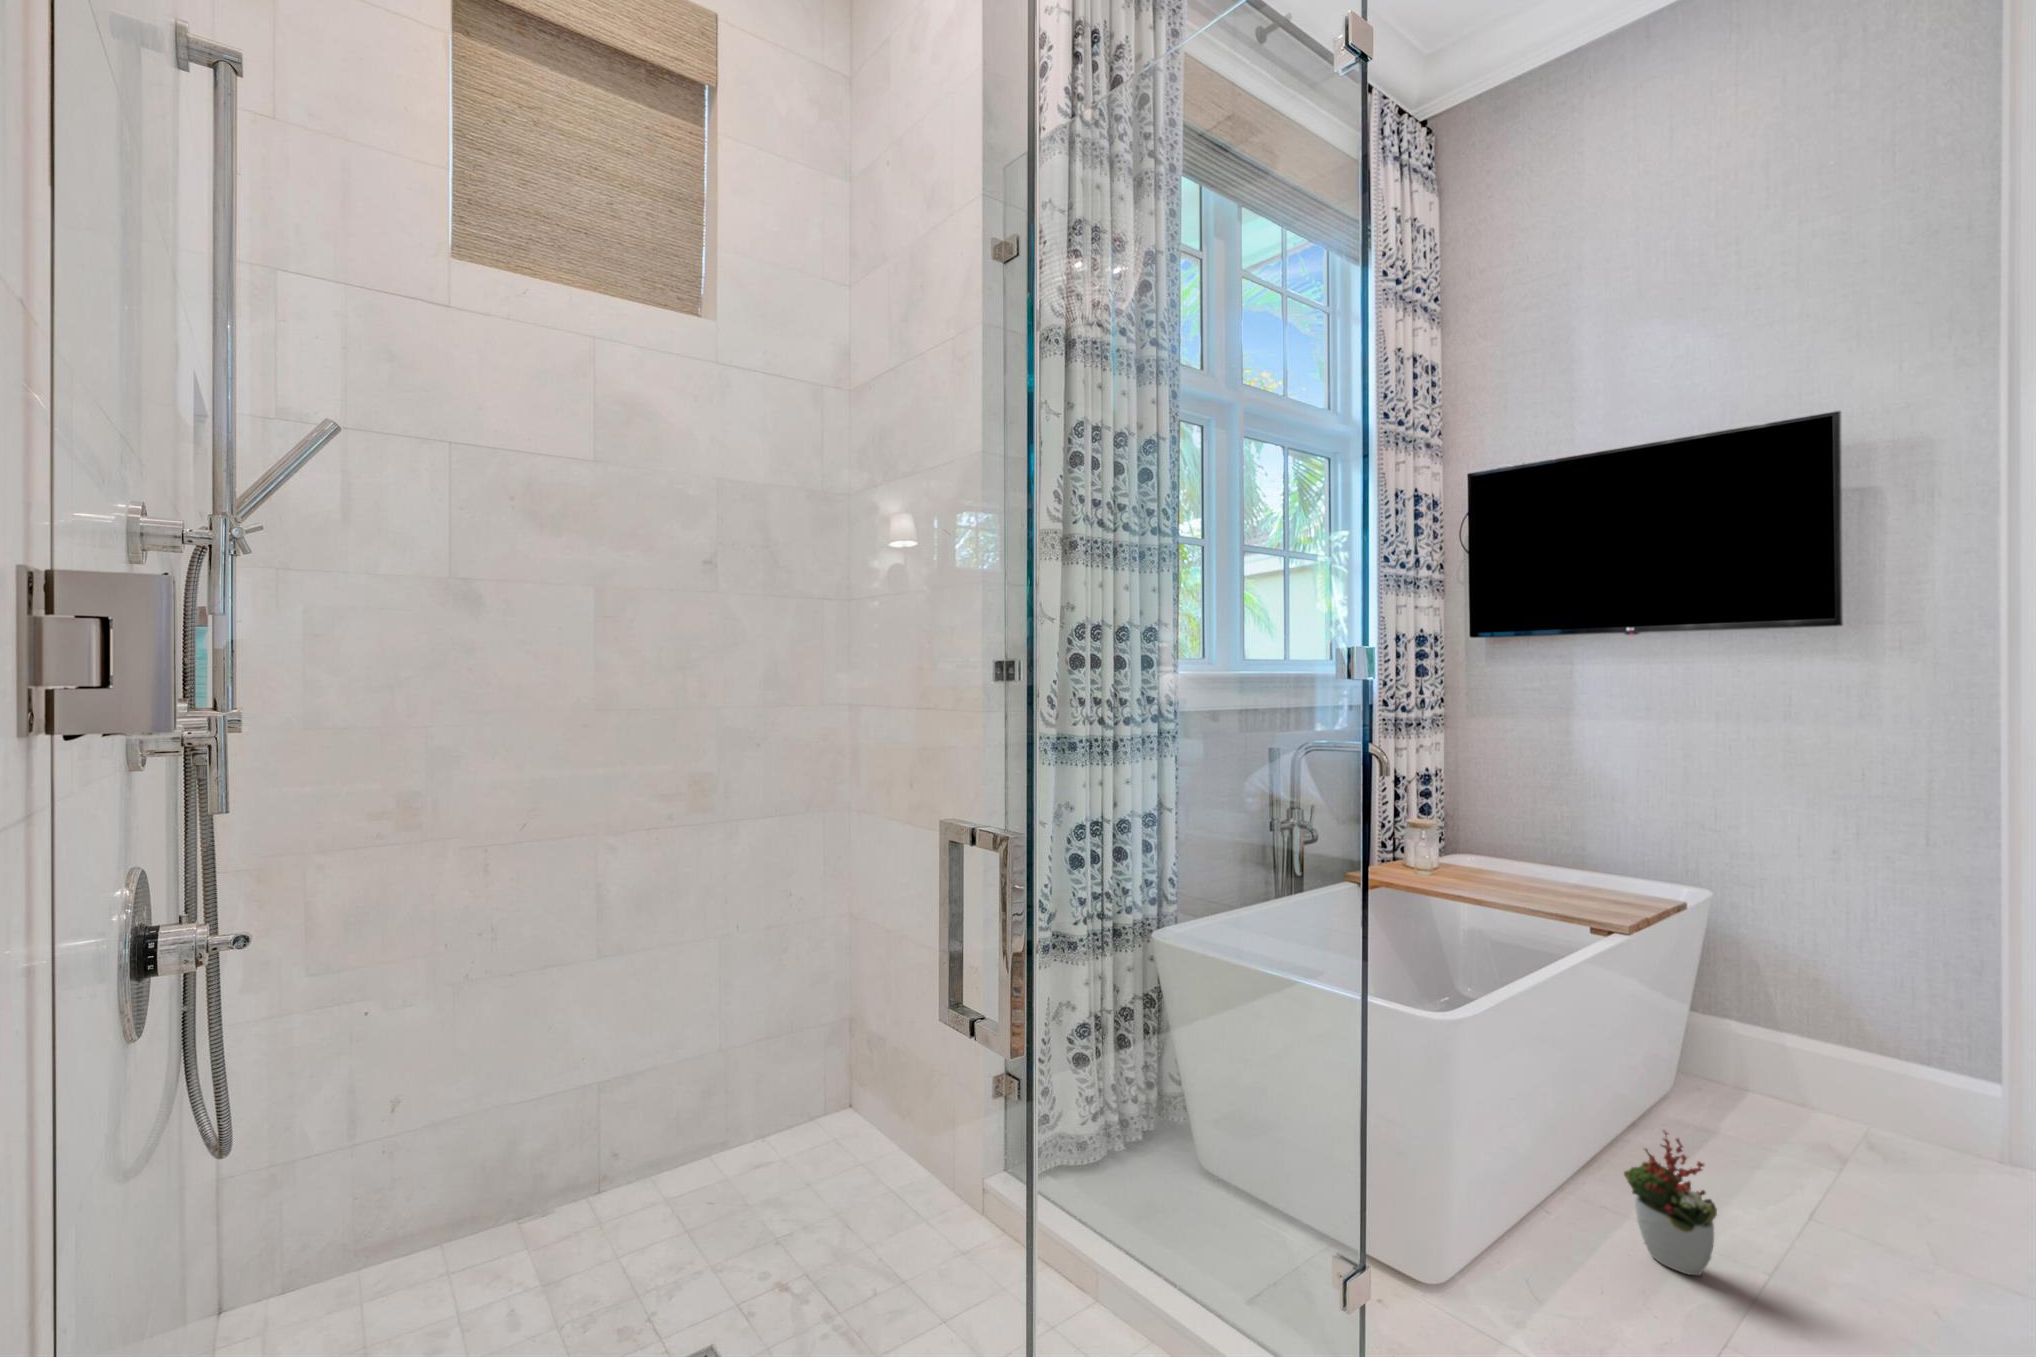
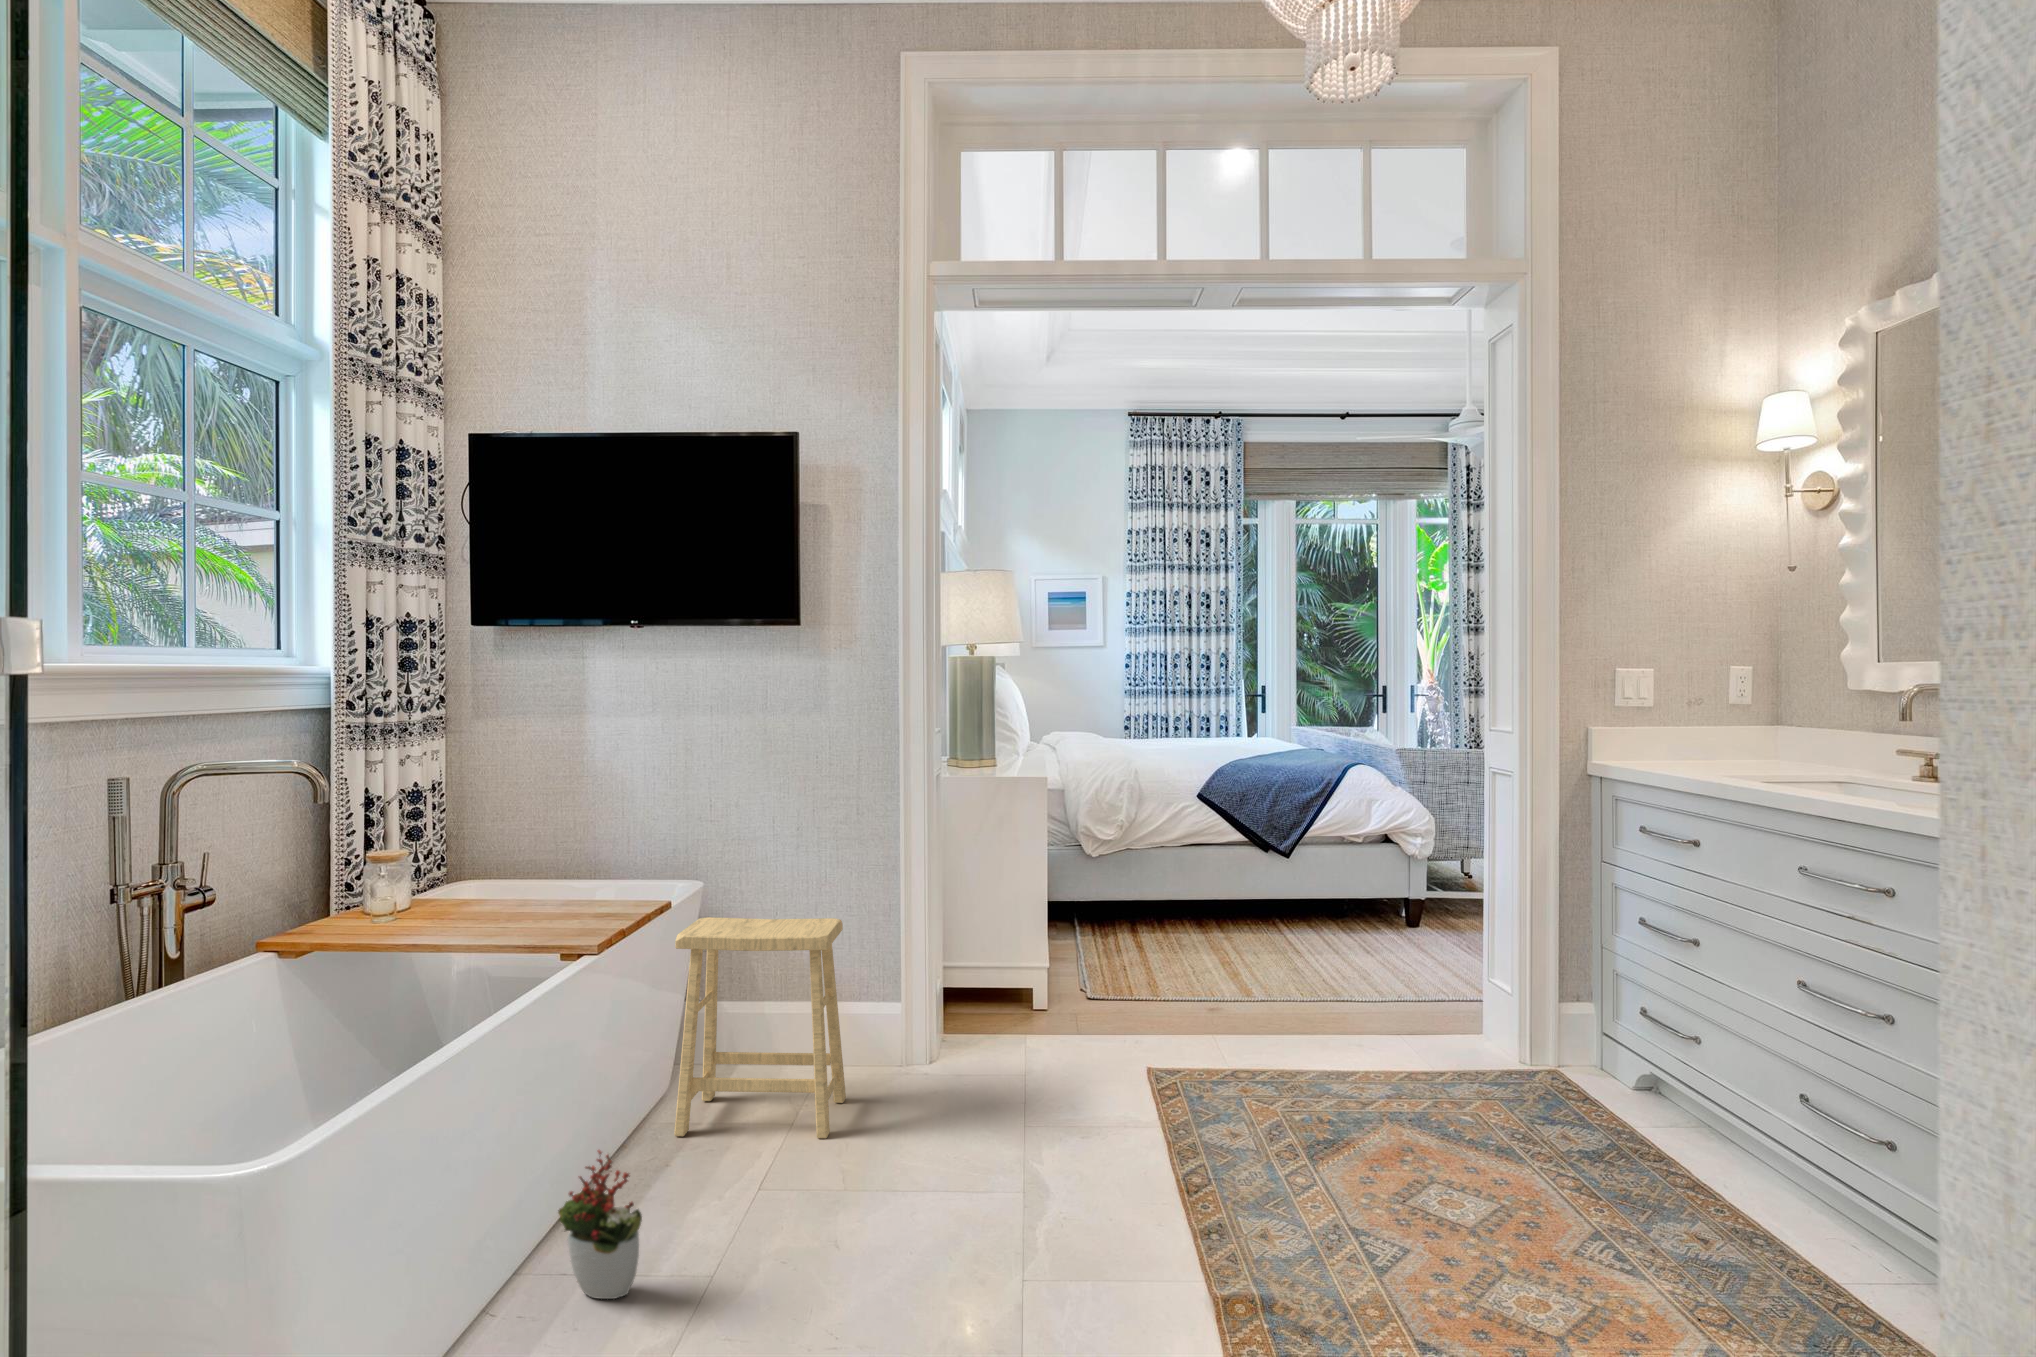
footstool: none [1696,920,1910,1186] -> present [674,917,846,1138]

